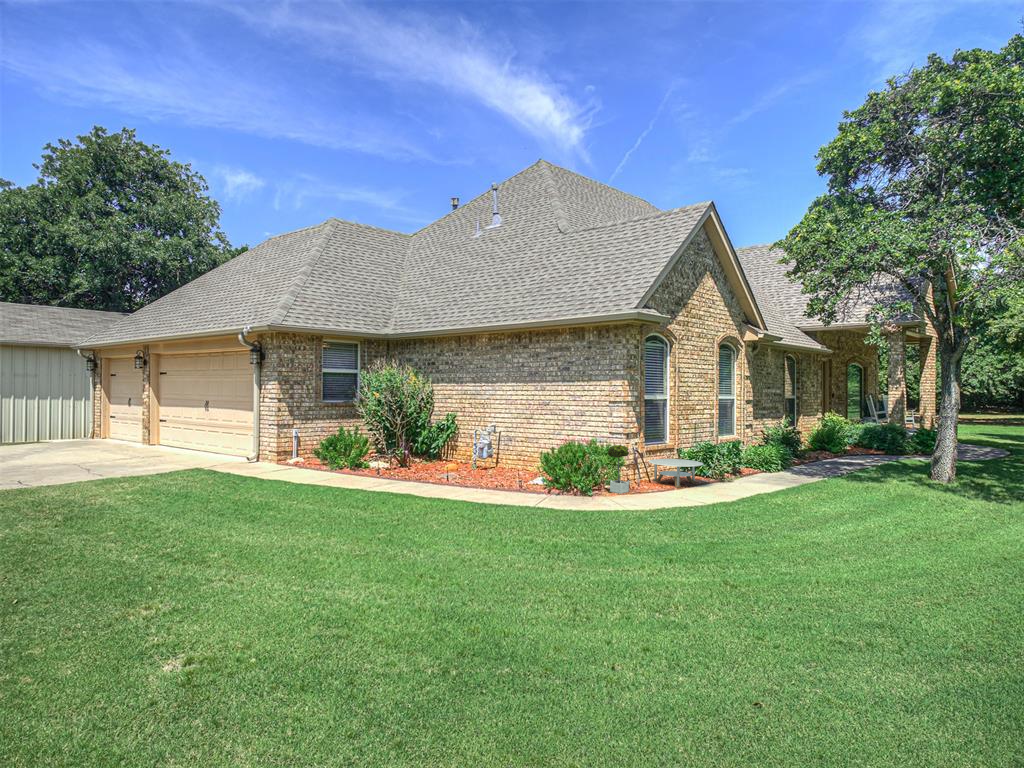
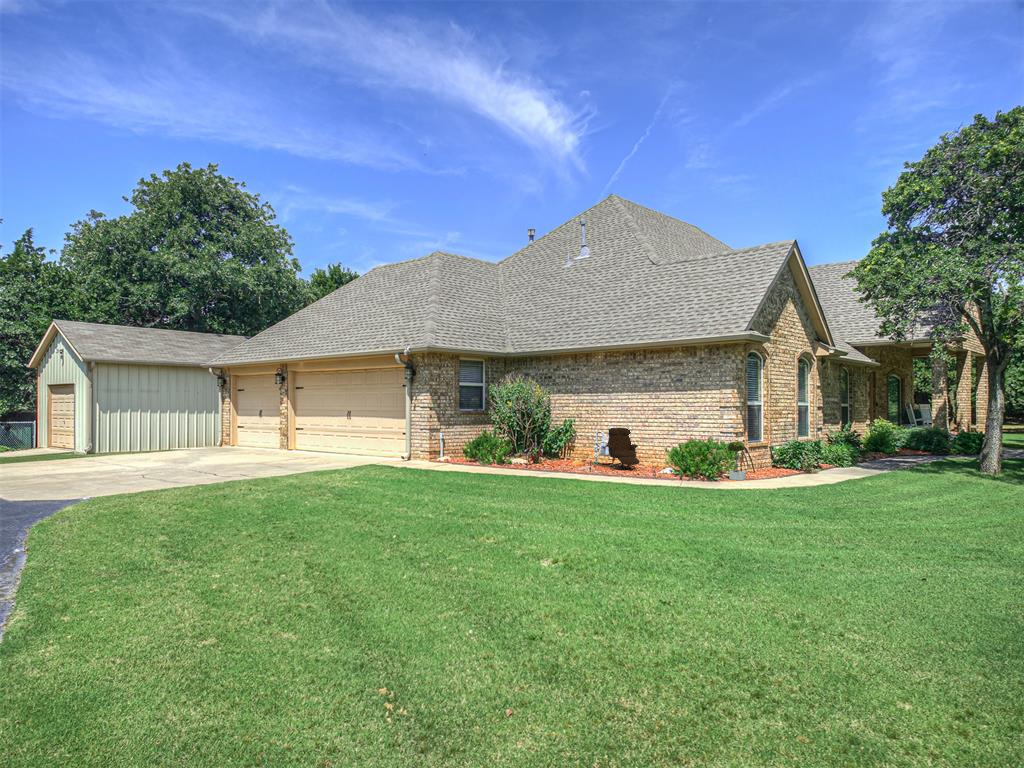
lounge chair: none [483,425,521,478] -> present [606,428,639,471]
round table: present [649,459,703,488] -> none [753,454,801,477]

